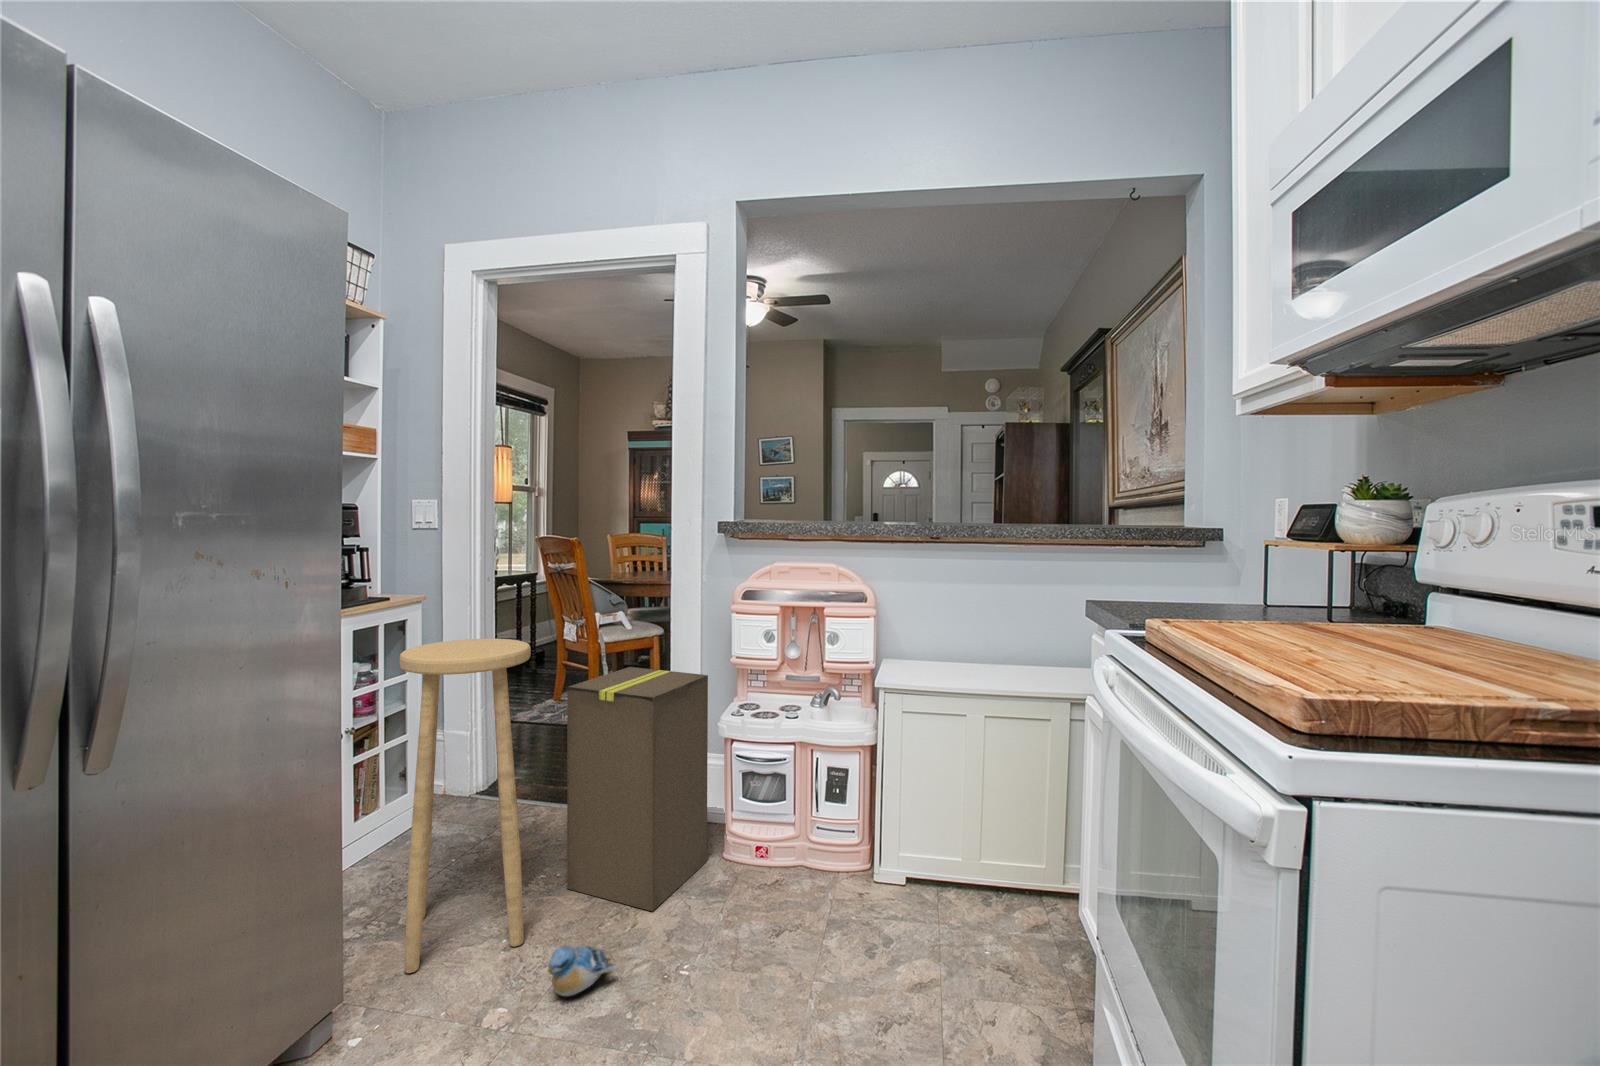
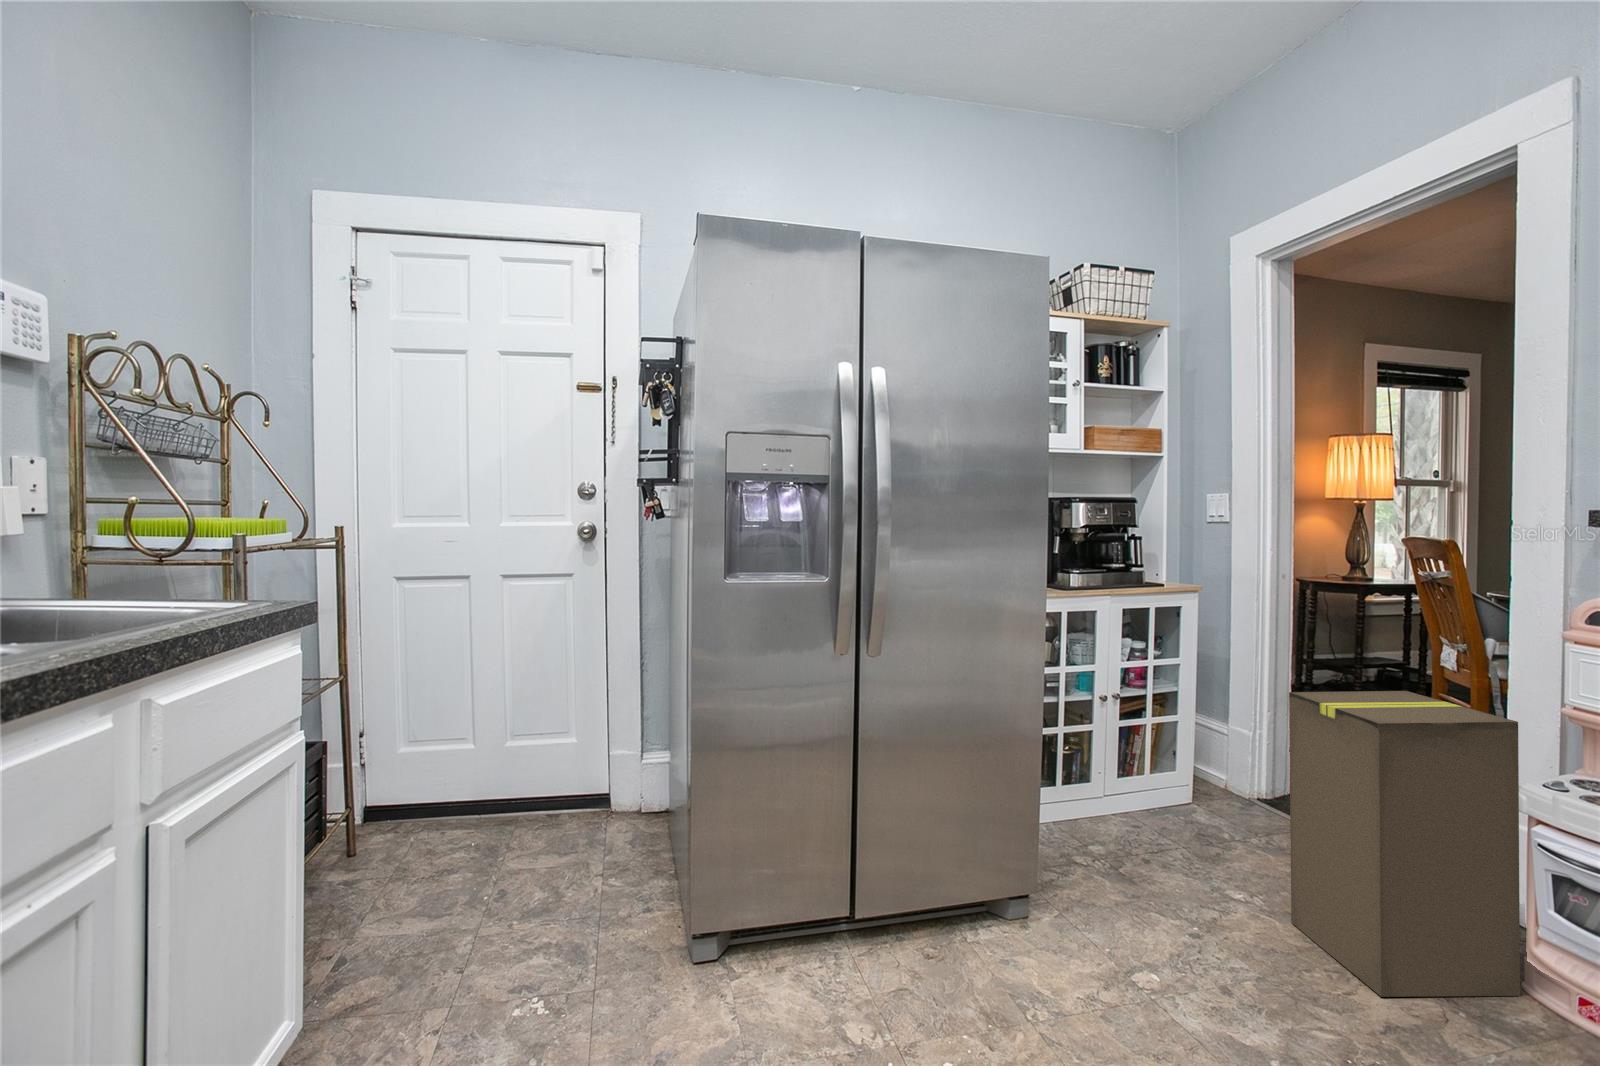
stool: present [400,639,531,973] -> none [1104,623,1235,940]
plush toy: present [548,945,617,996] -> none [1196,946,1285,1012]

